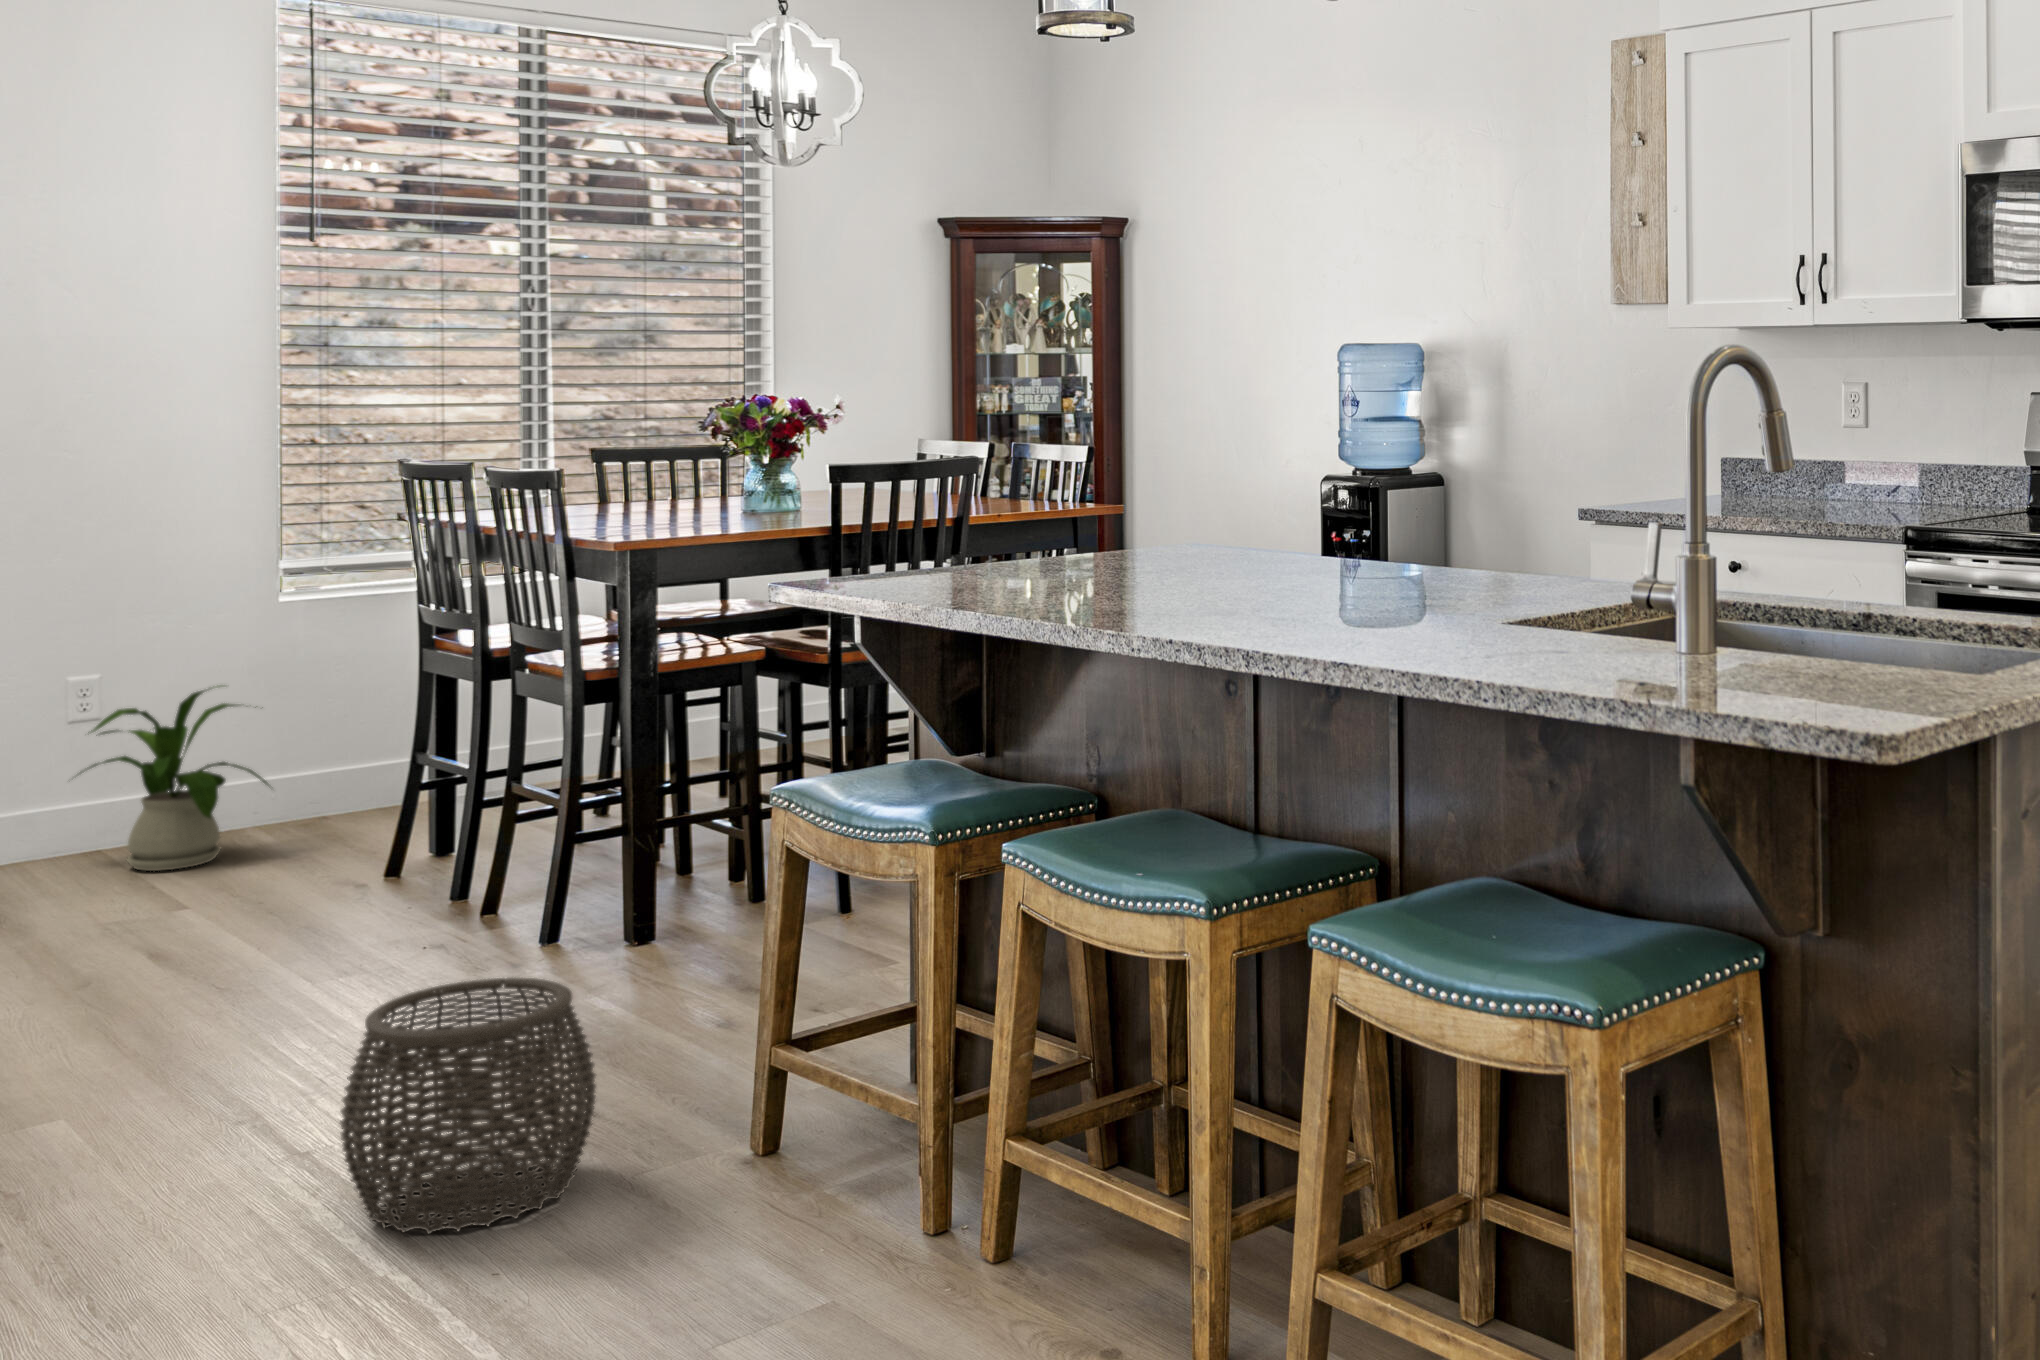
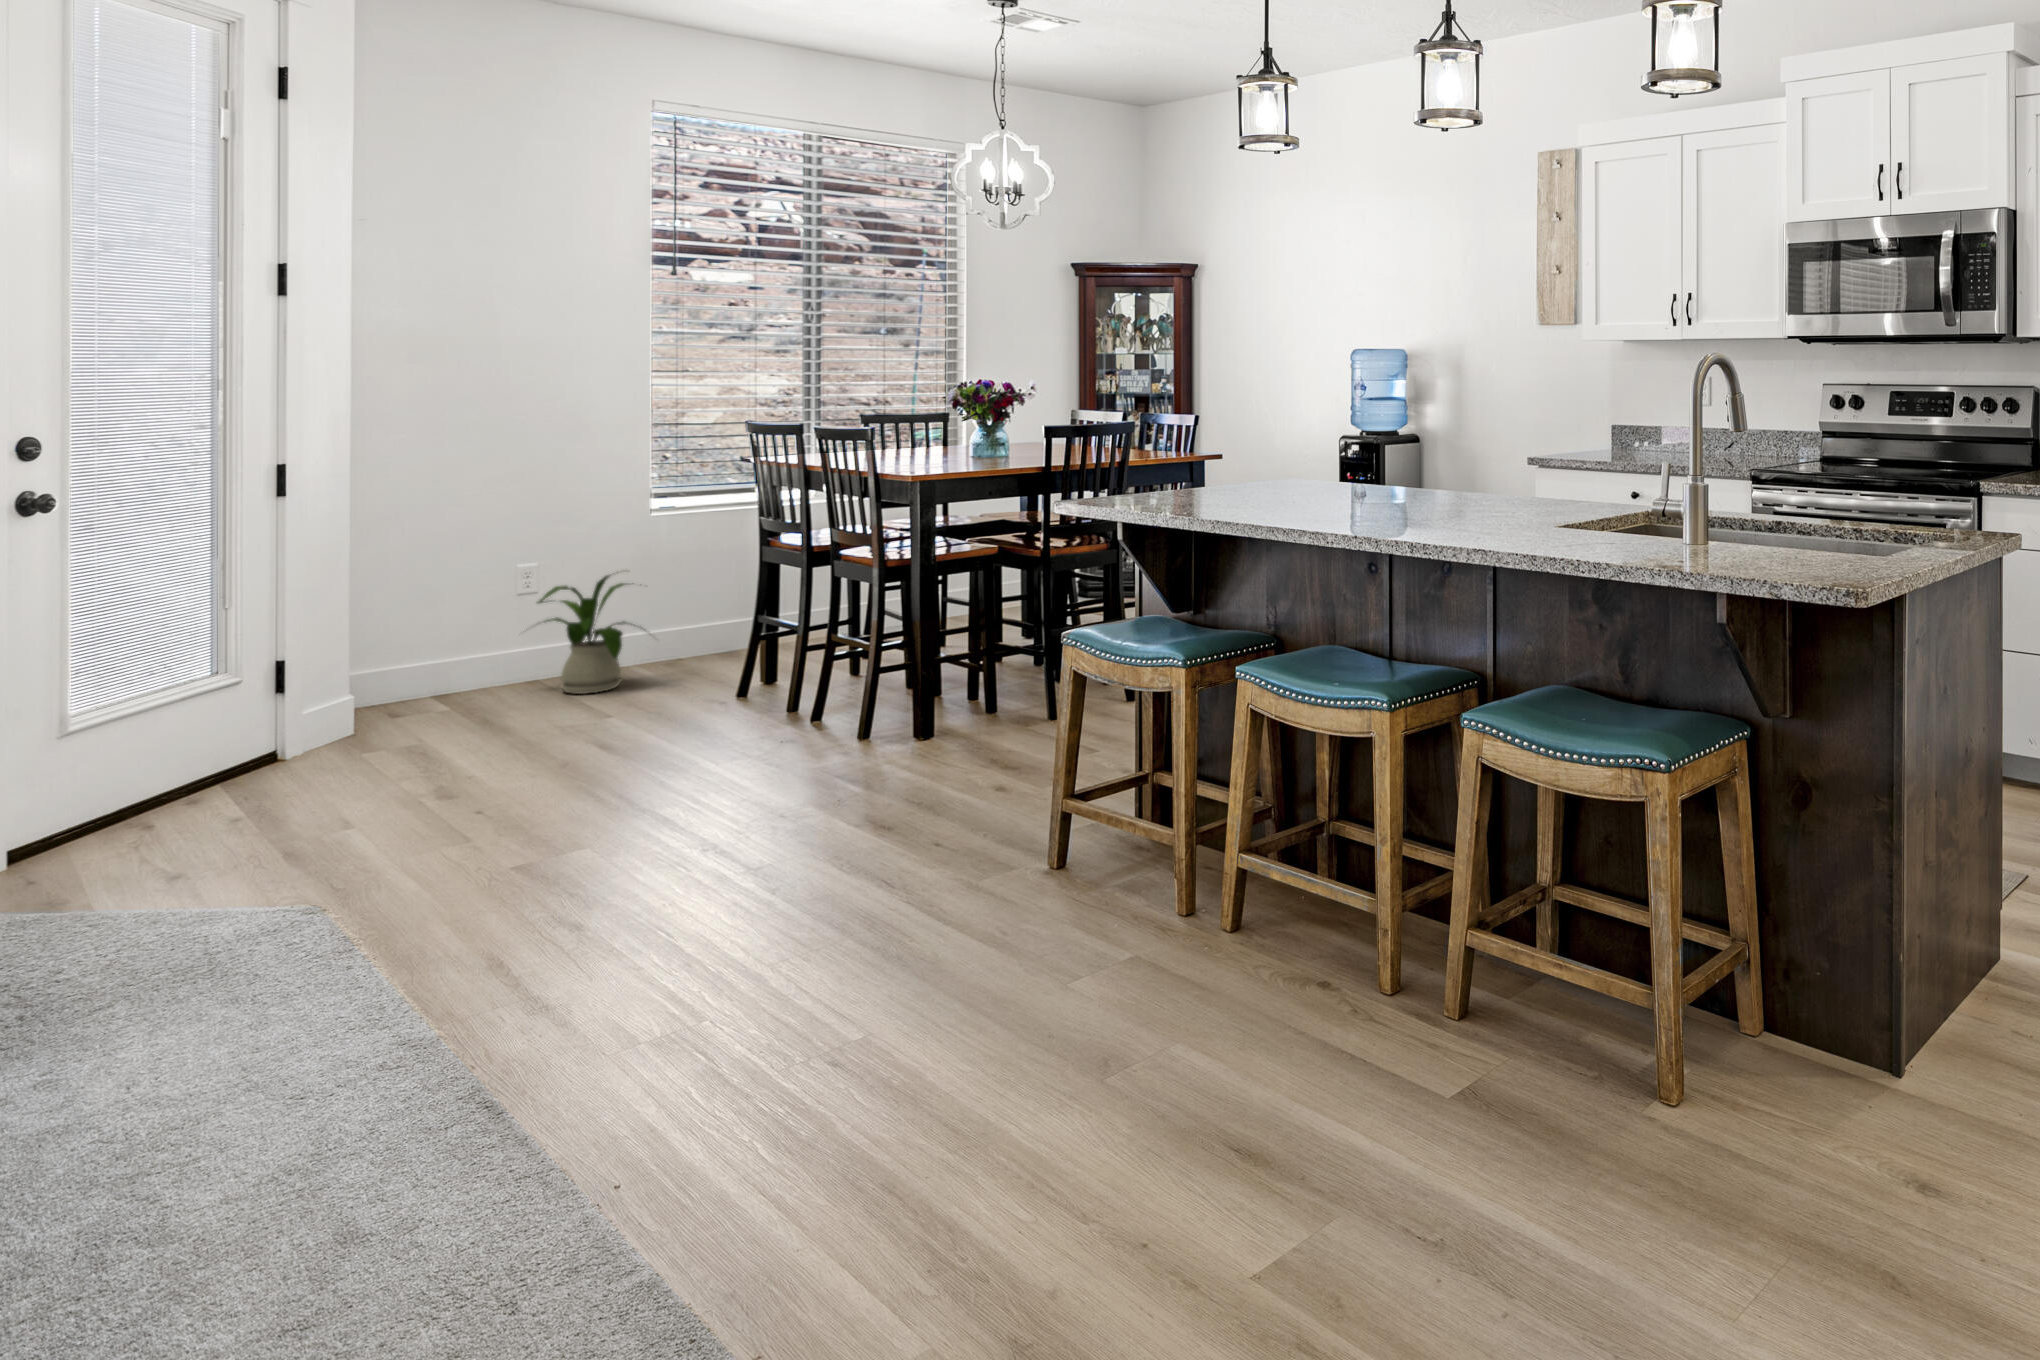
woven basket: present [340,978,596,1234] -> none [801,754,958,915]

